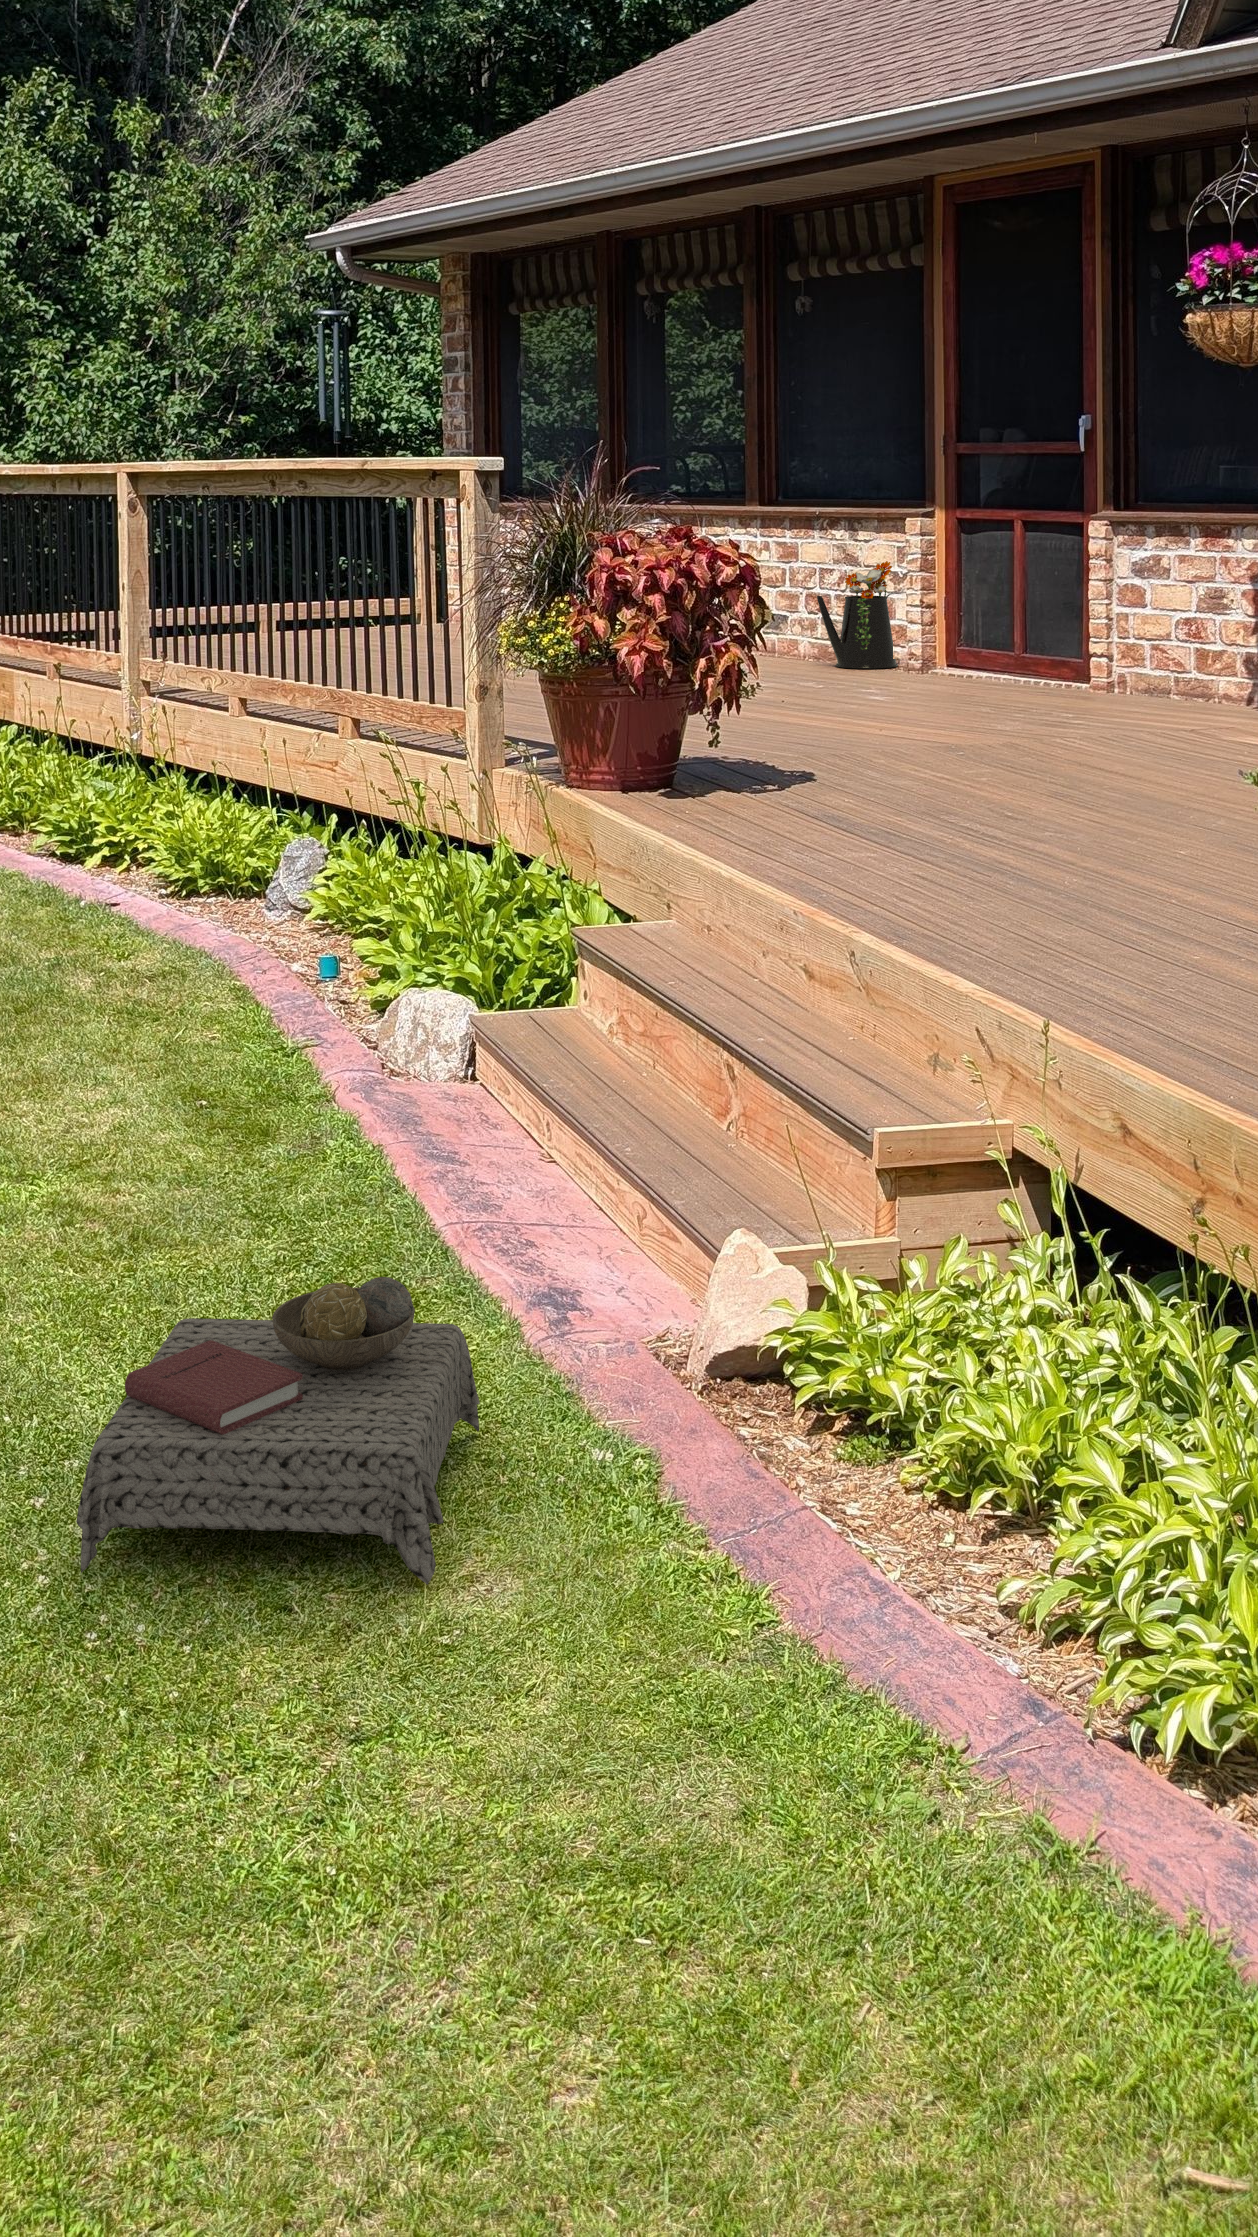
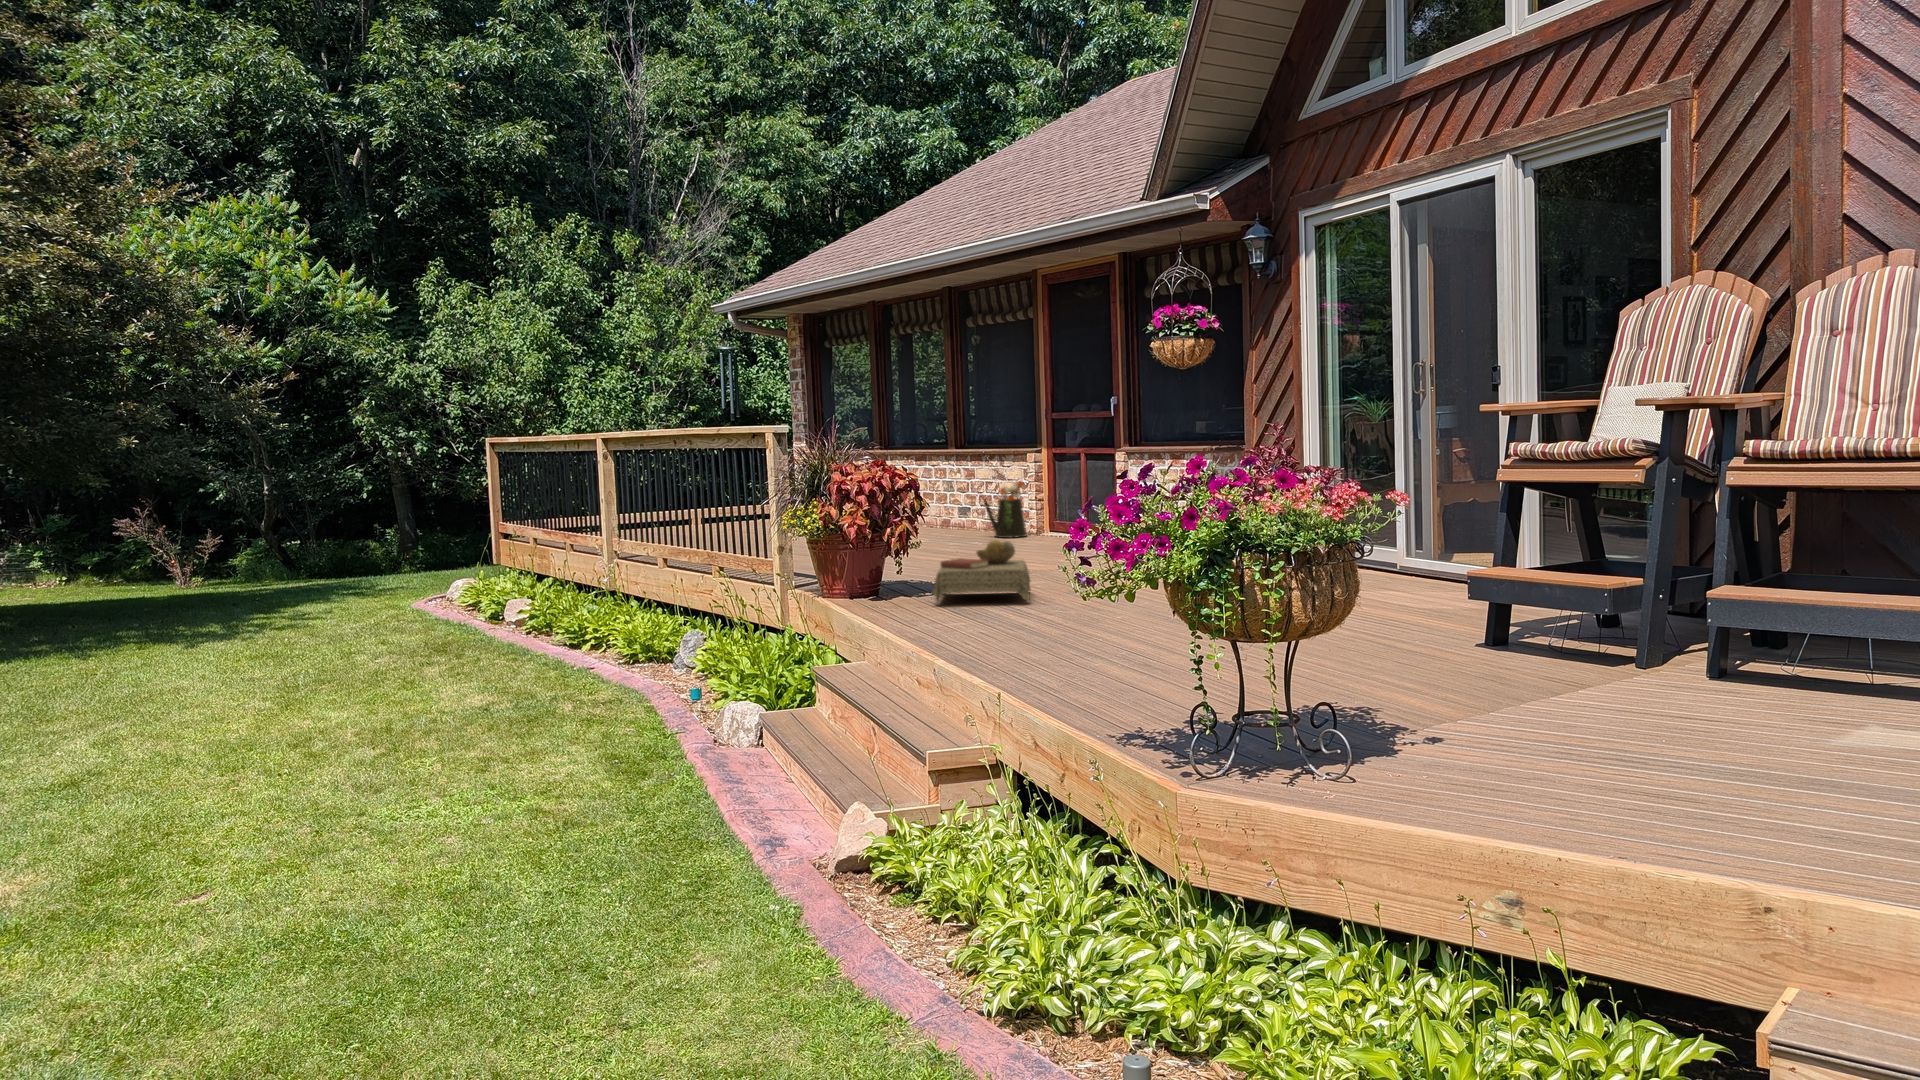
ottoman: present [76,1277,480,1584] -> present [933,540,1031,603]

